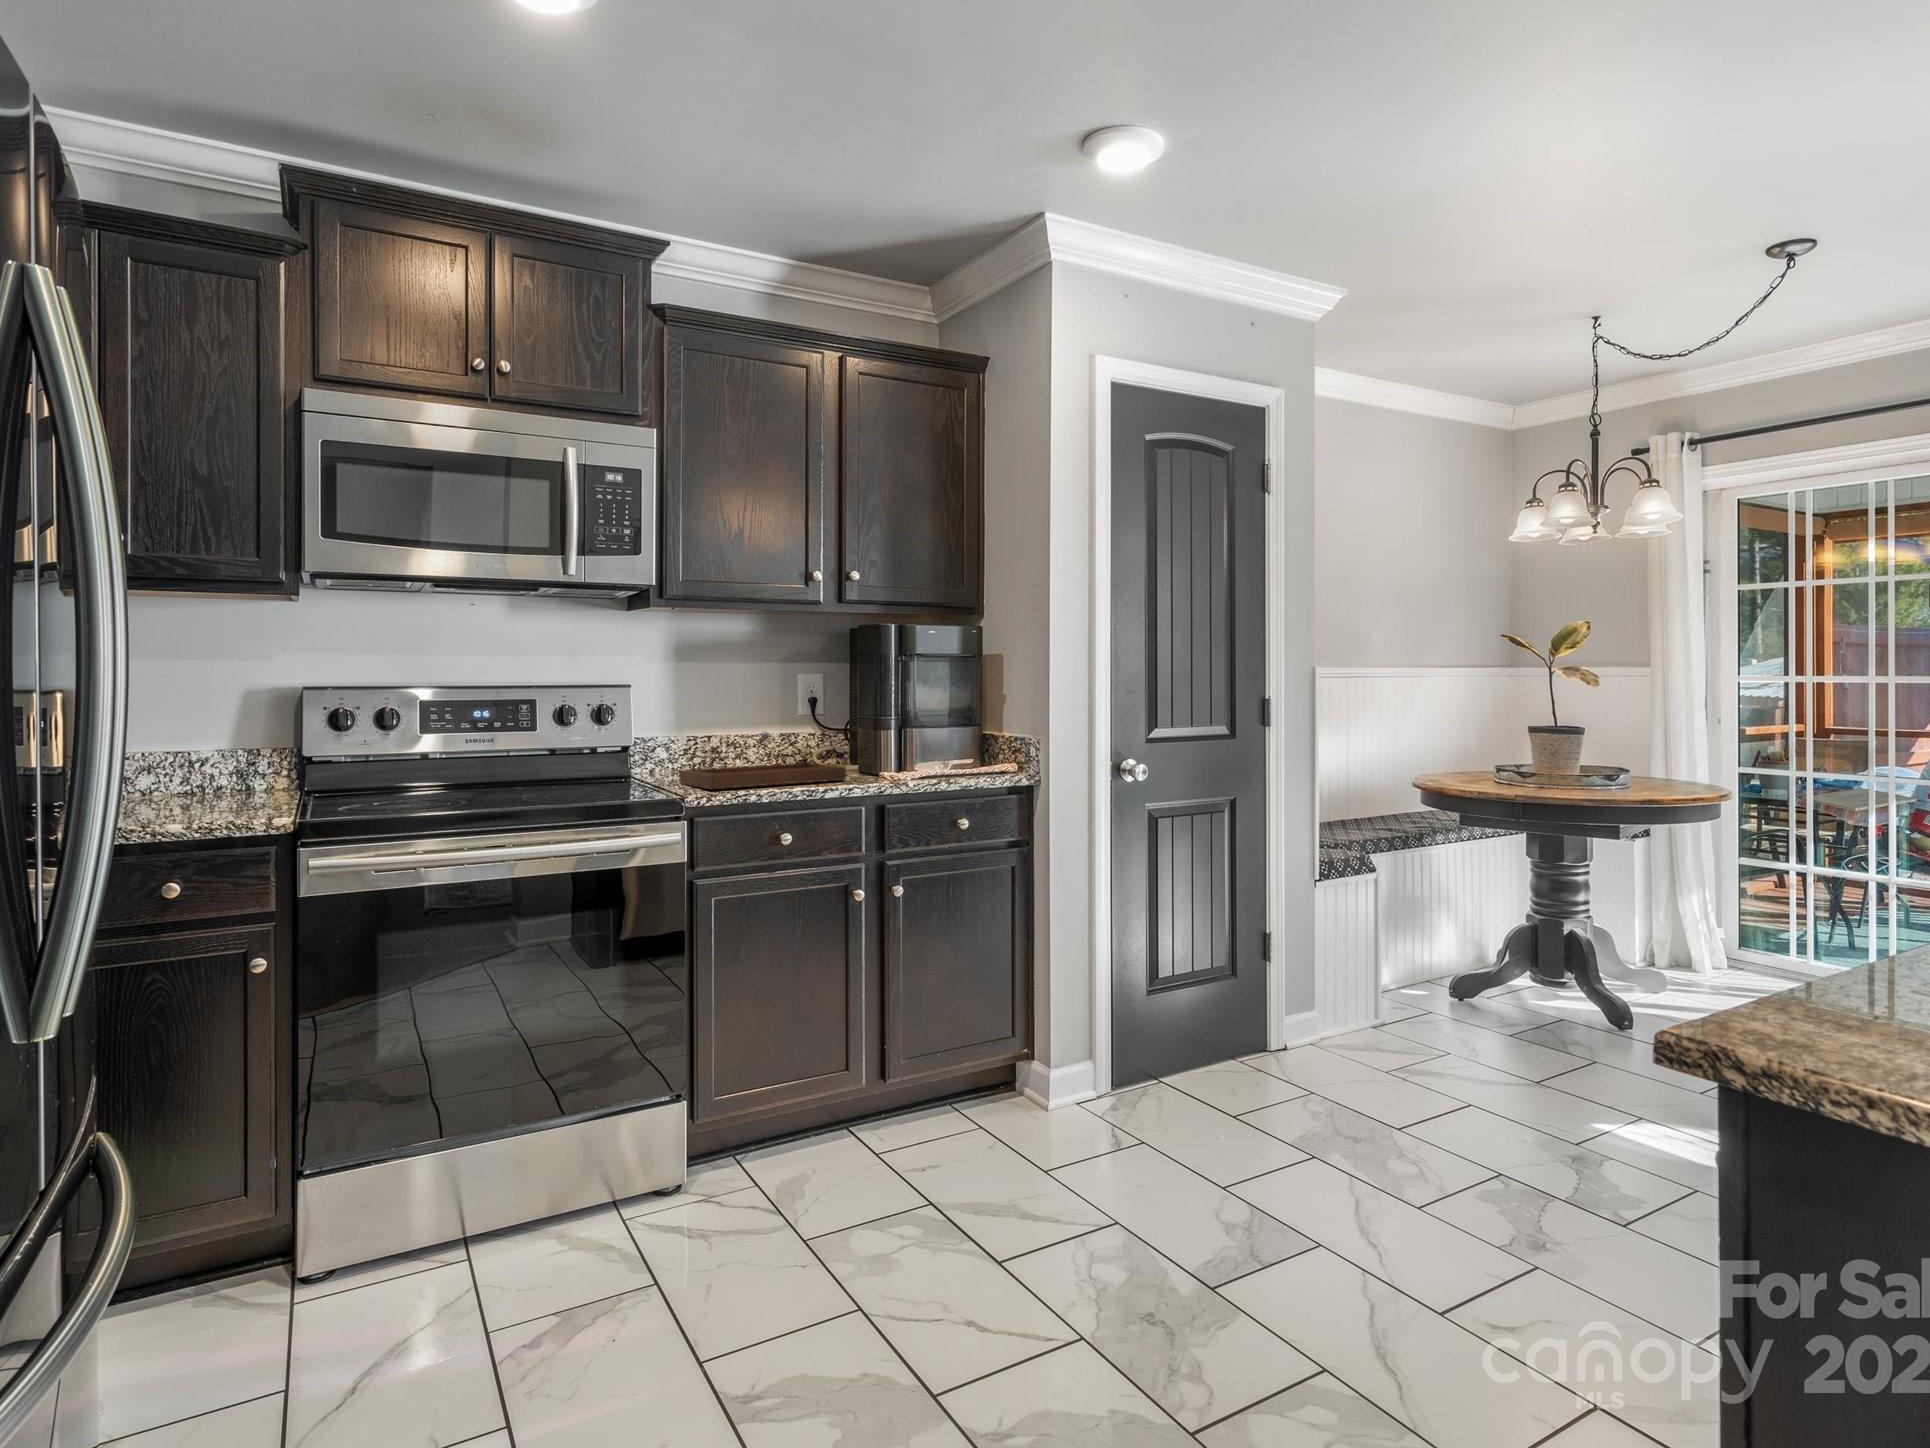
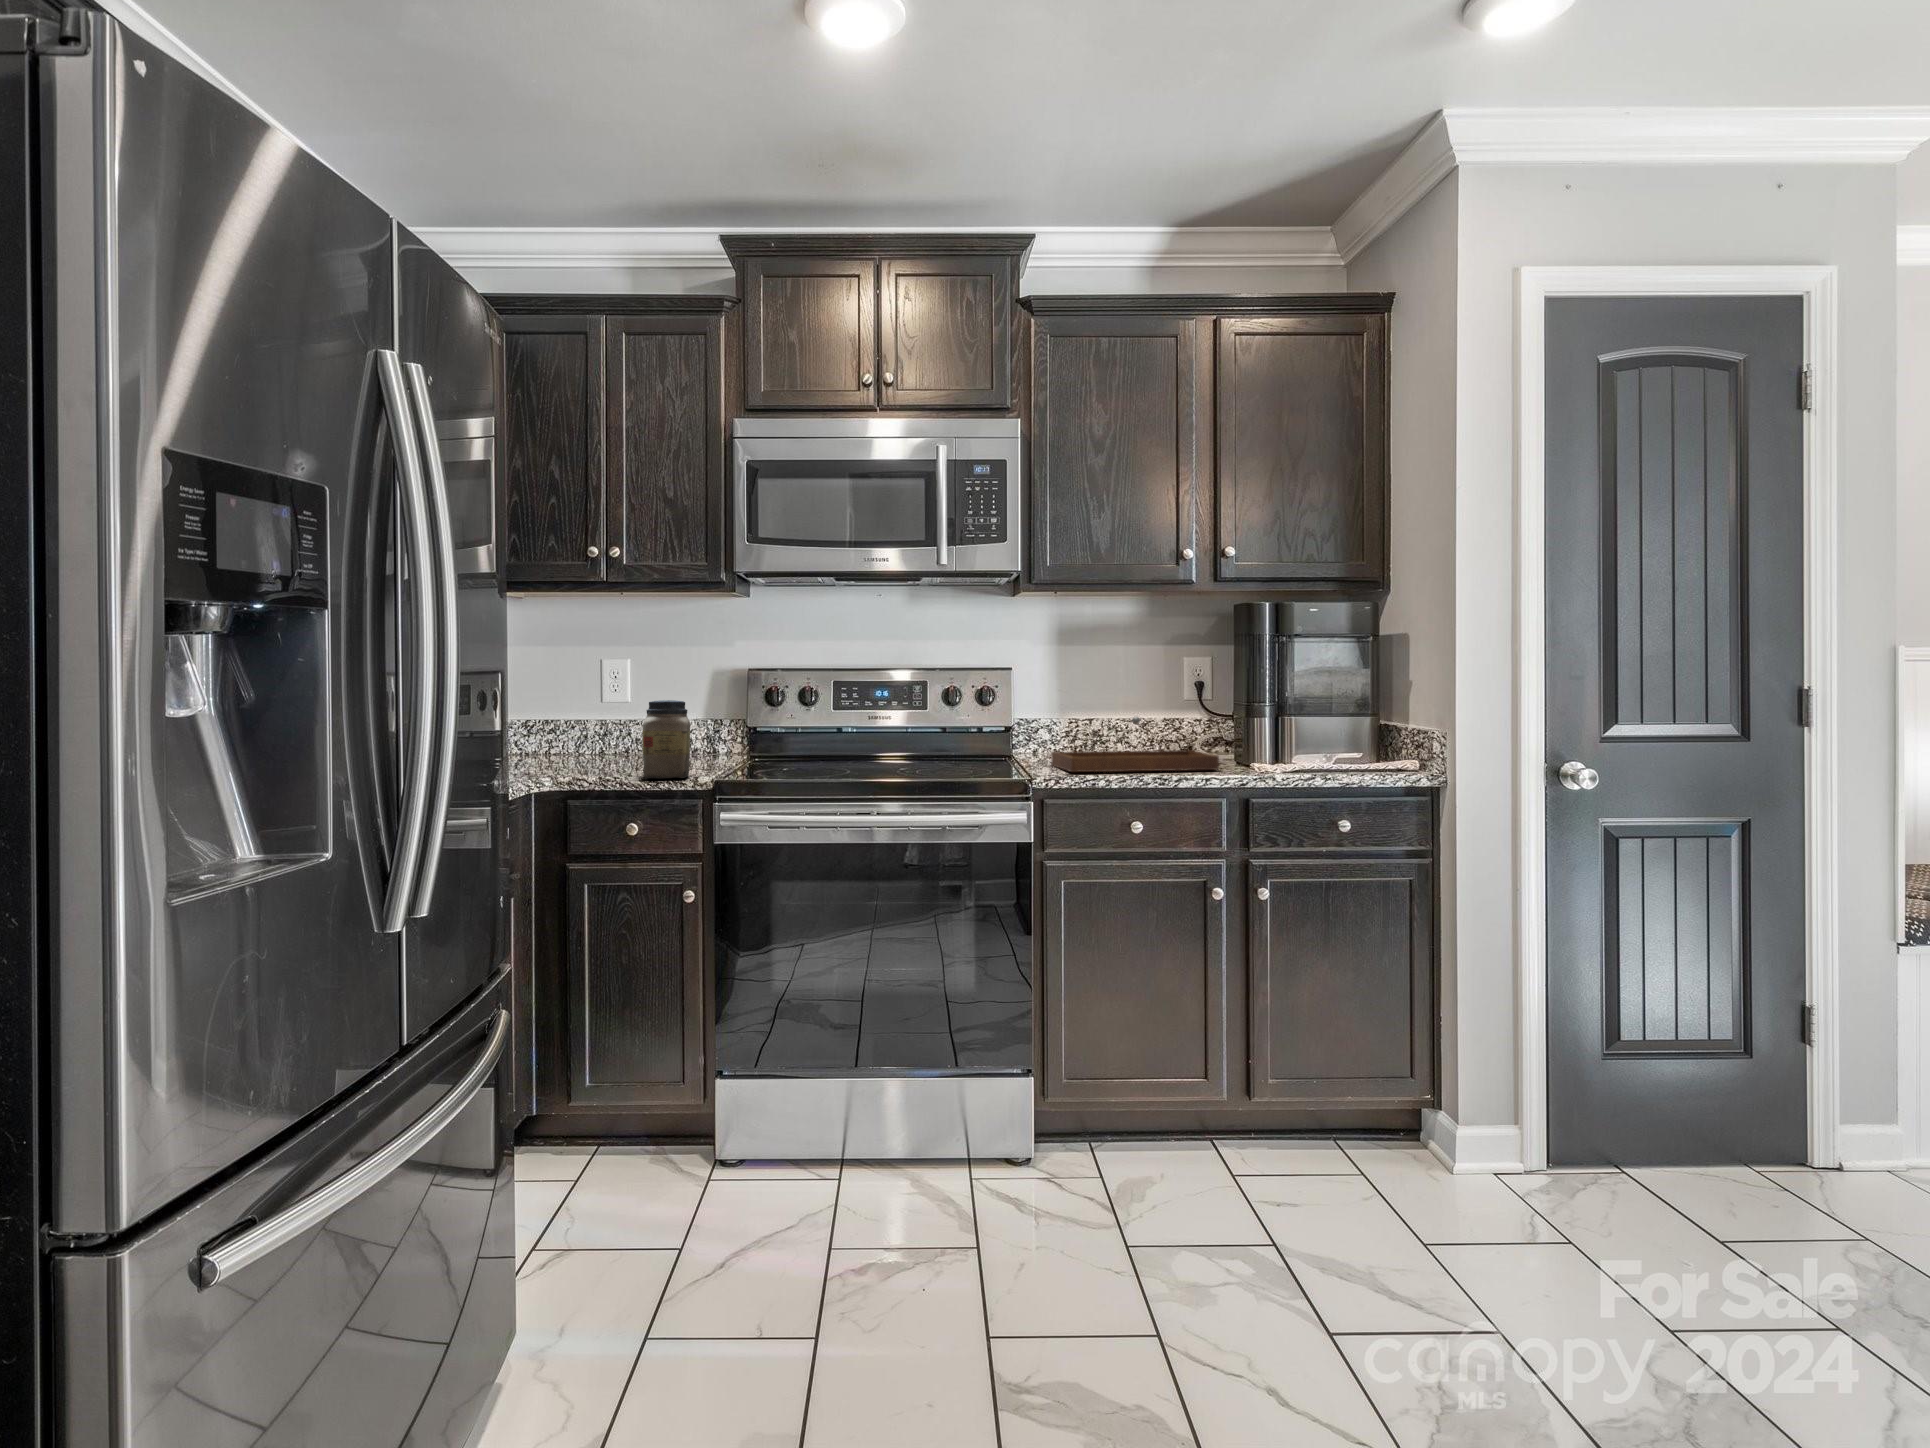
jar: none [170,726,243,827] -> present [642,700,691,779]

